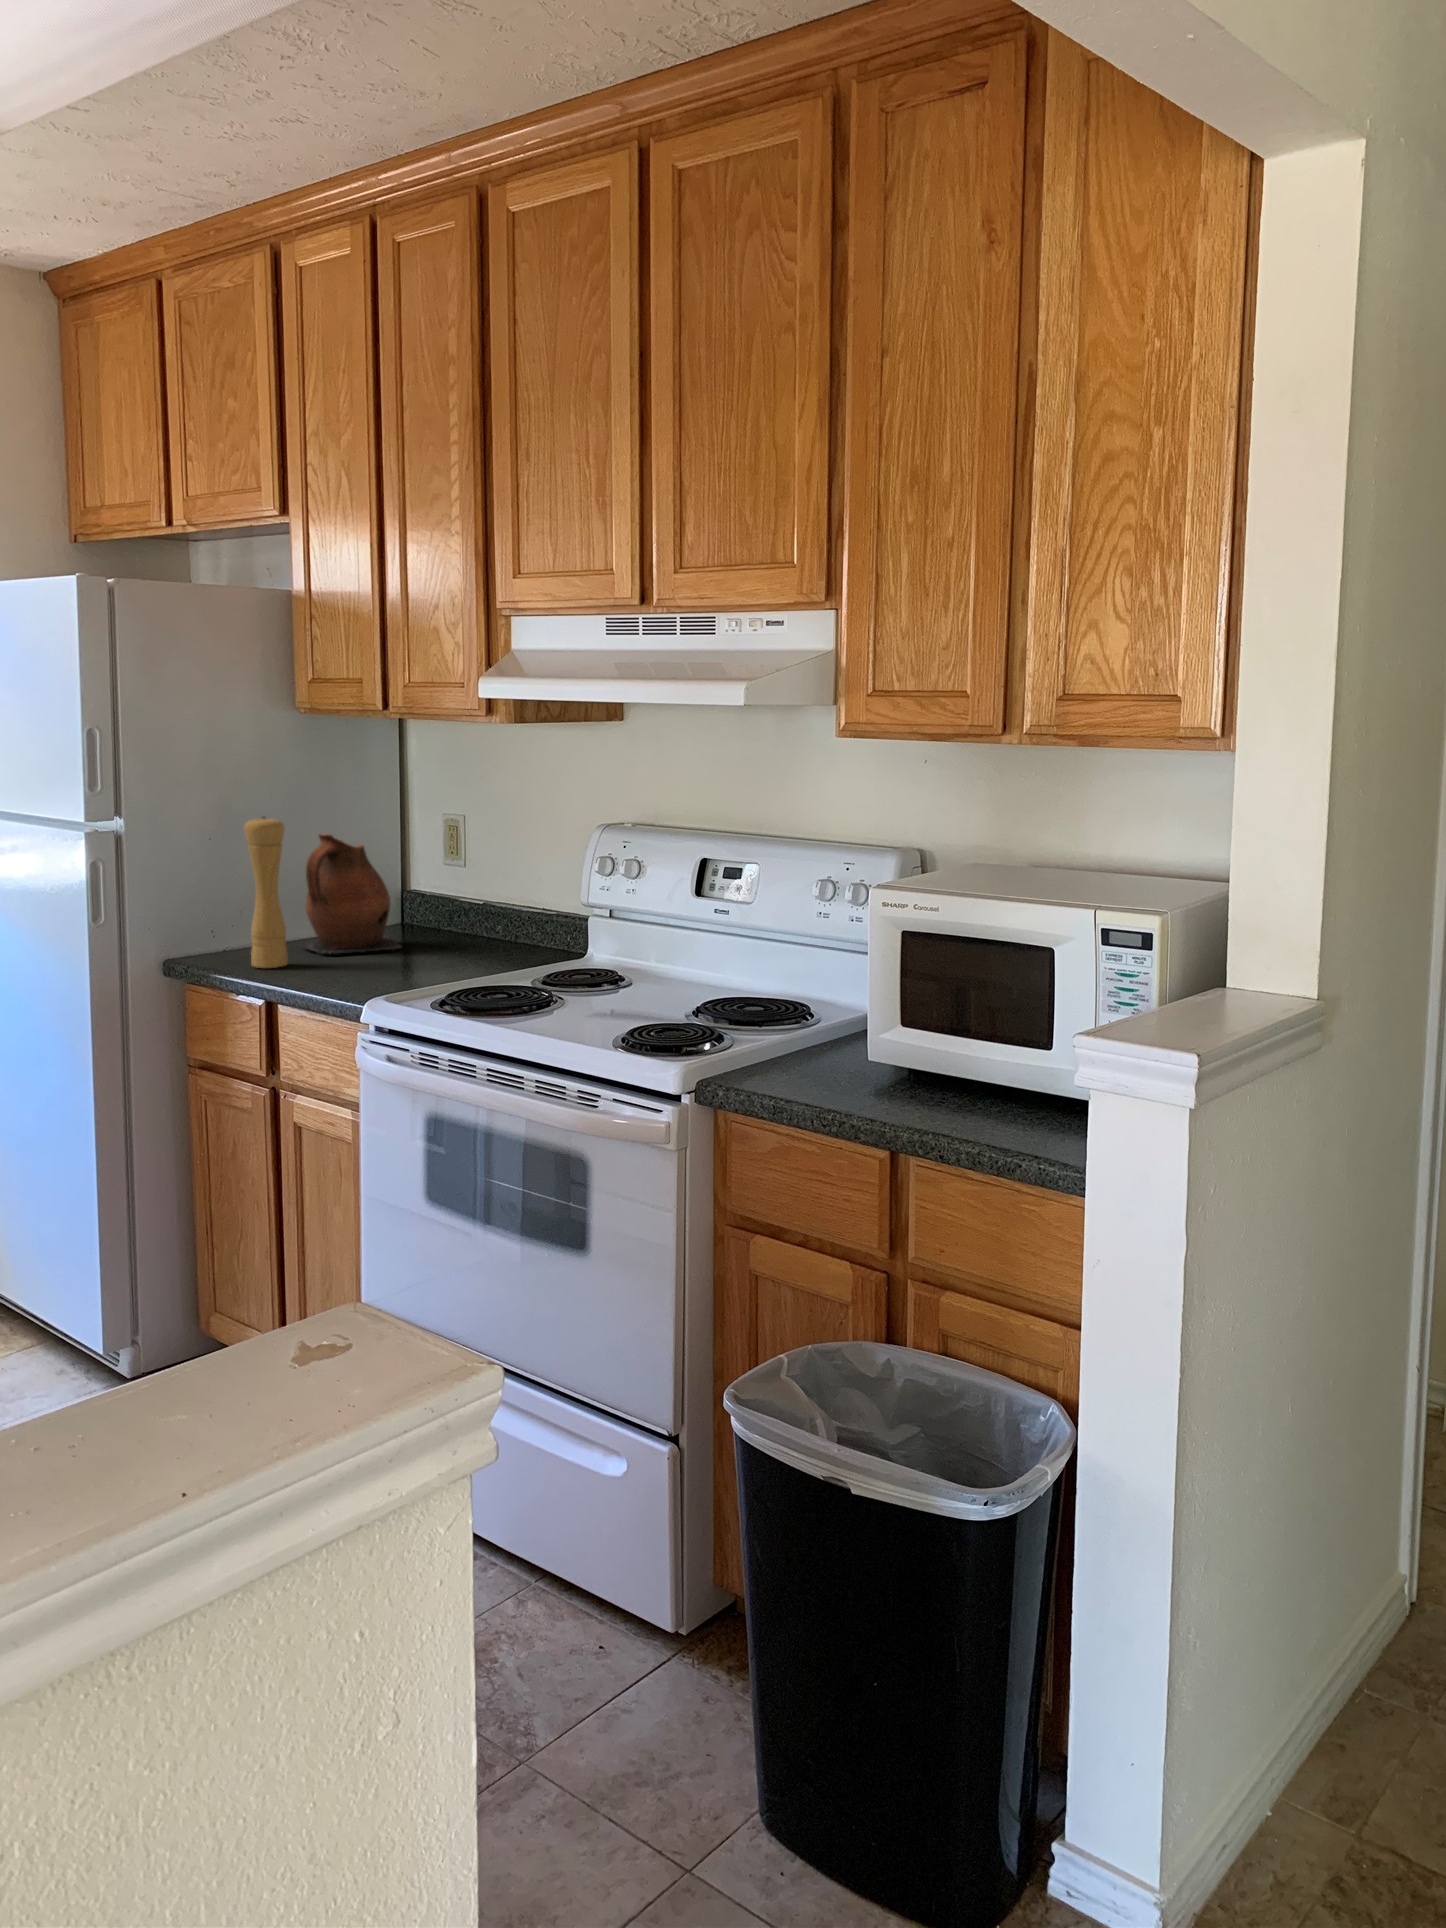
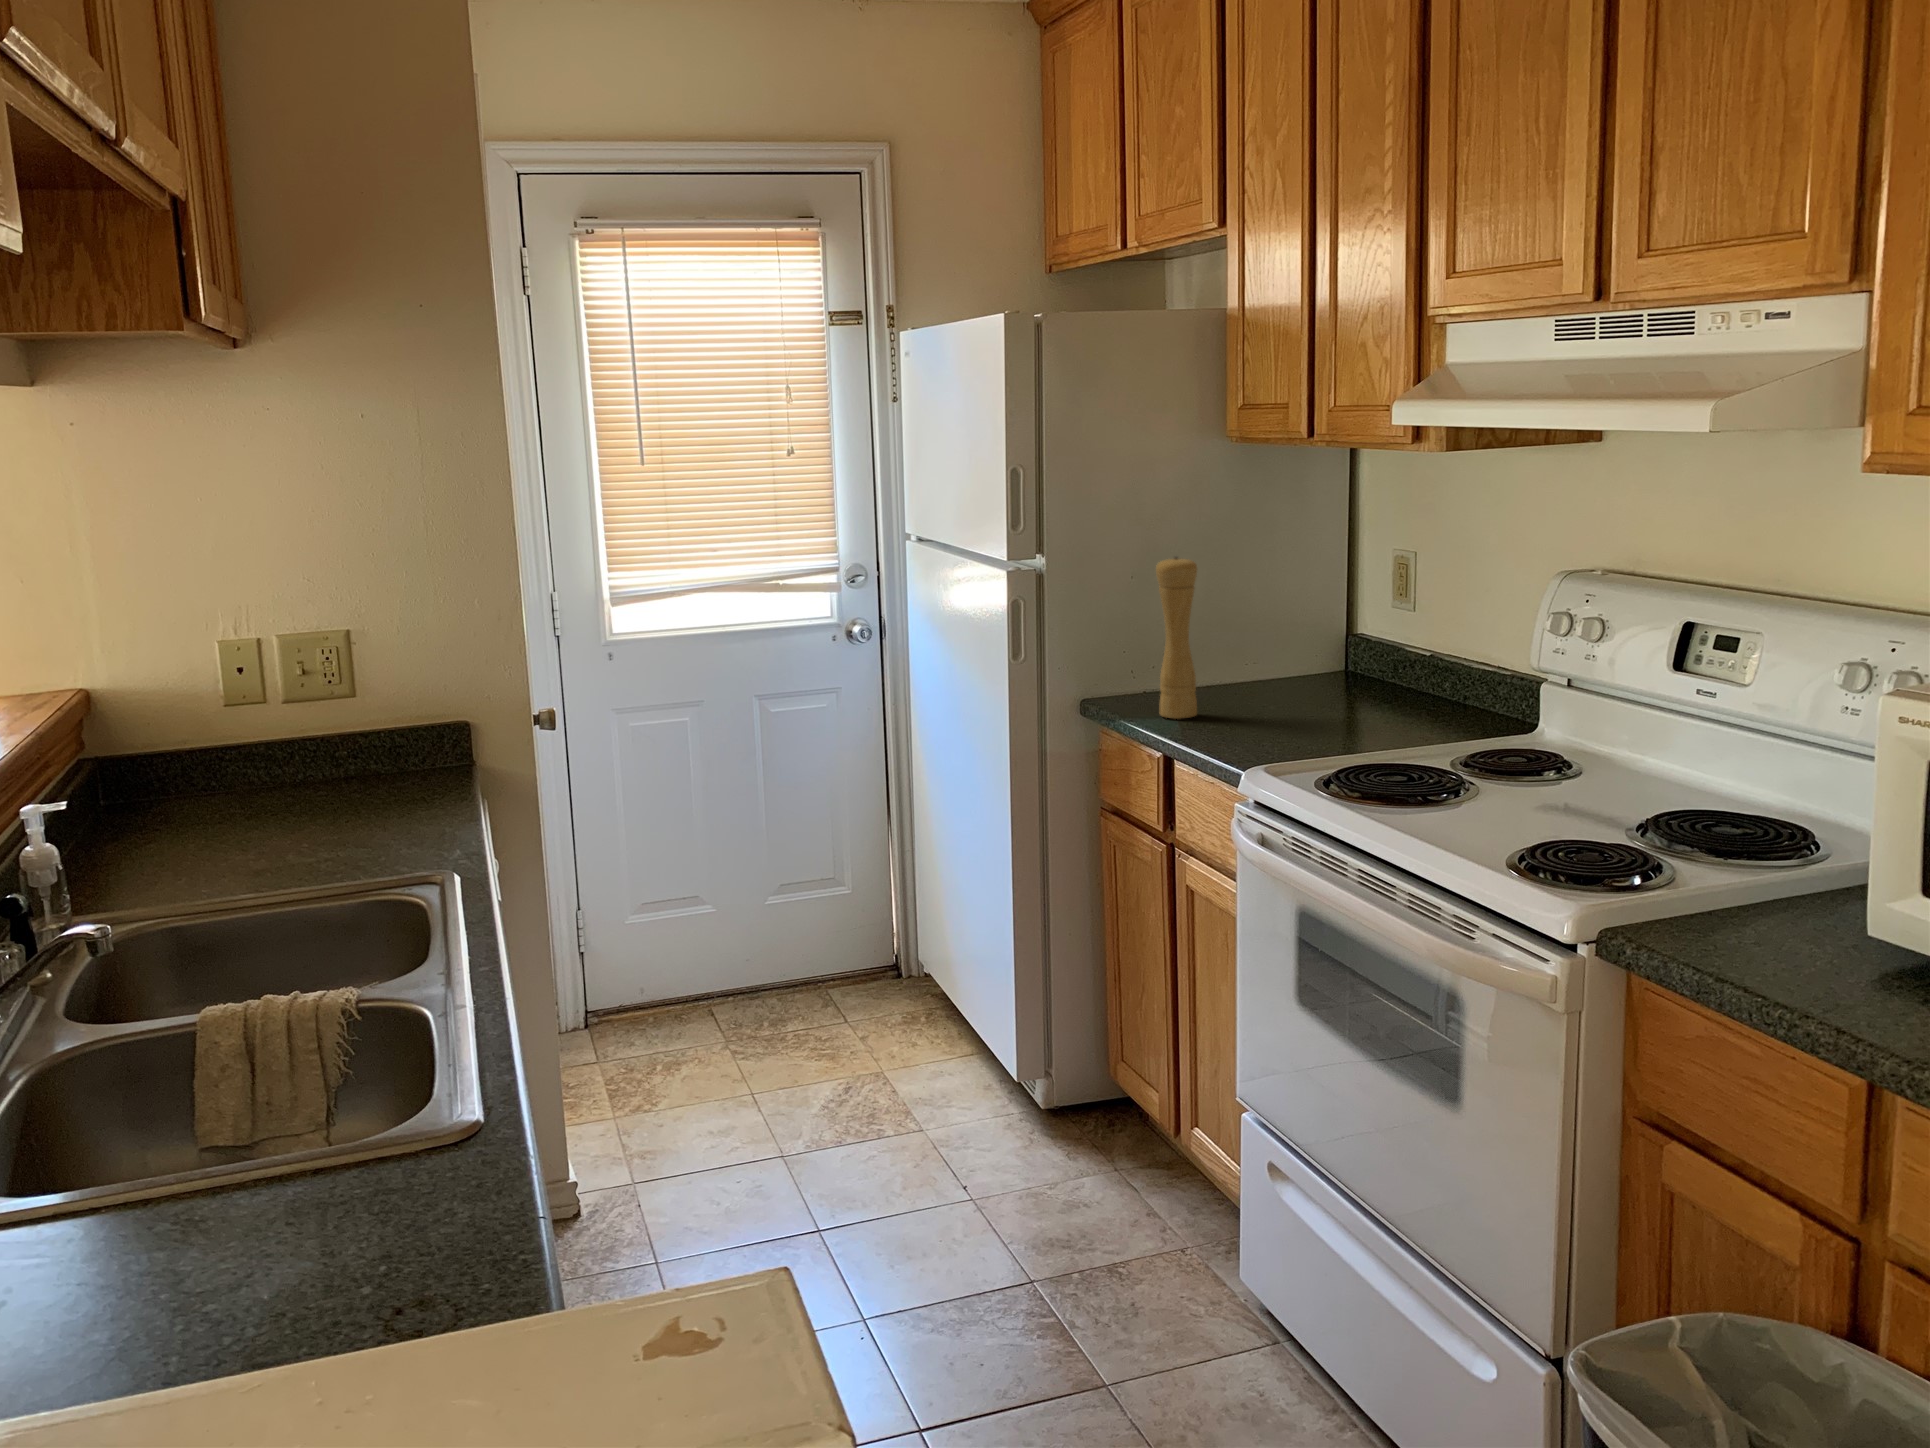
ceramic pitcher: present [303,834,401,954] -> none [1220,574,1330,707]

